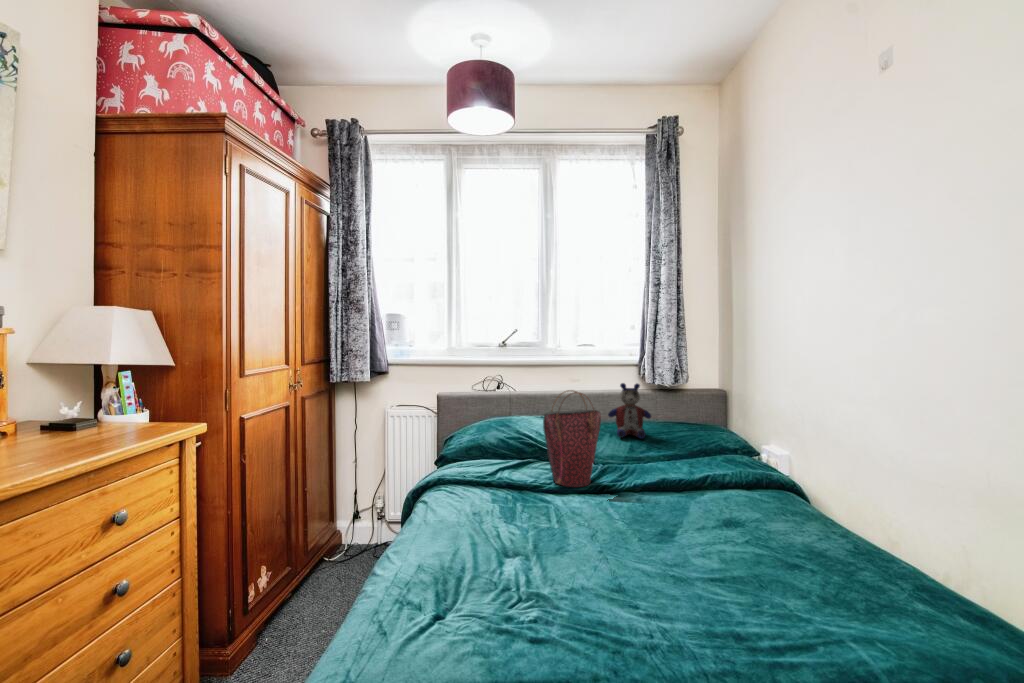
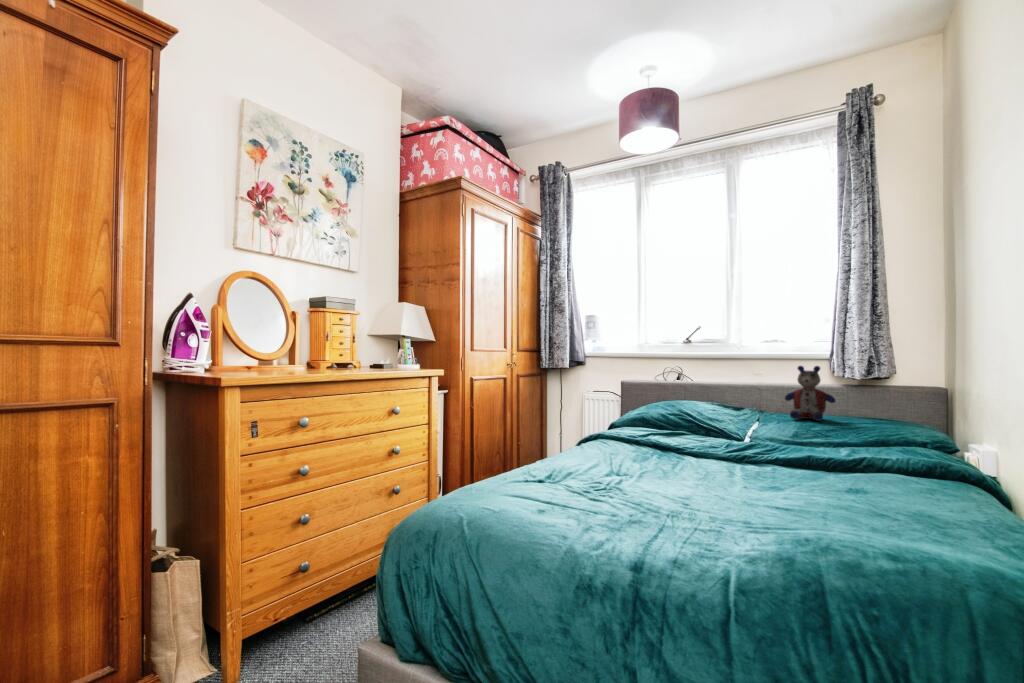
handbag: present [543,390,601,487] -> none [688,360,749,445]

